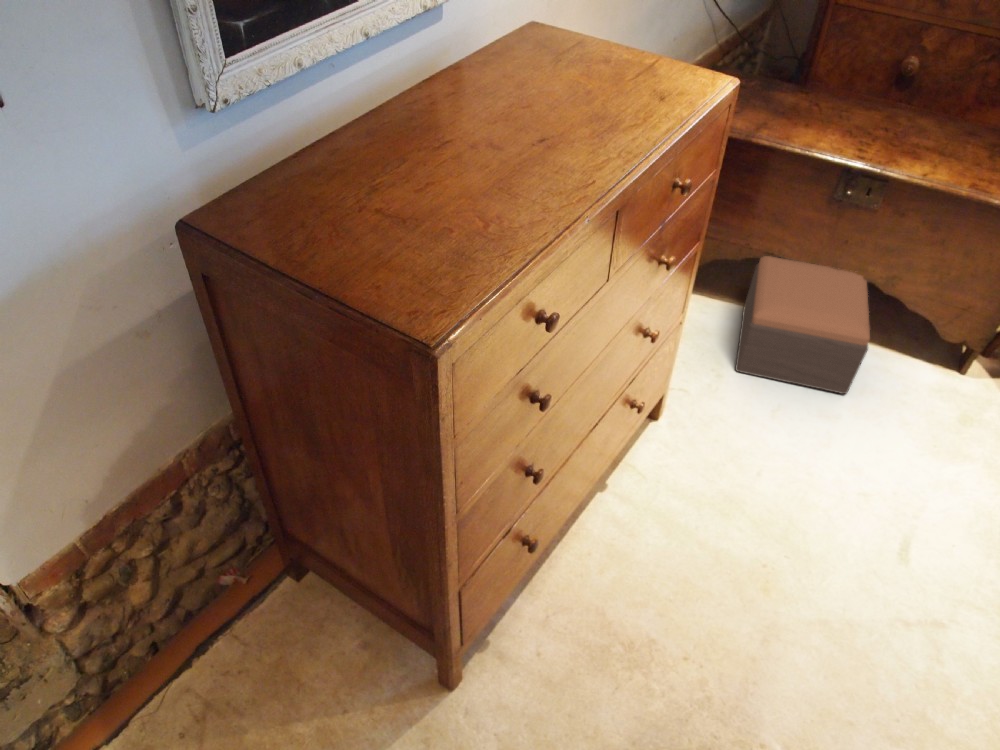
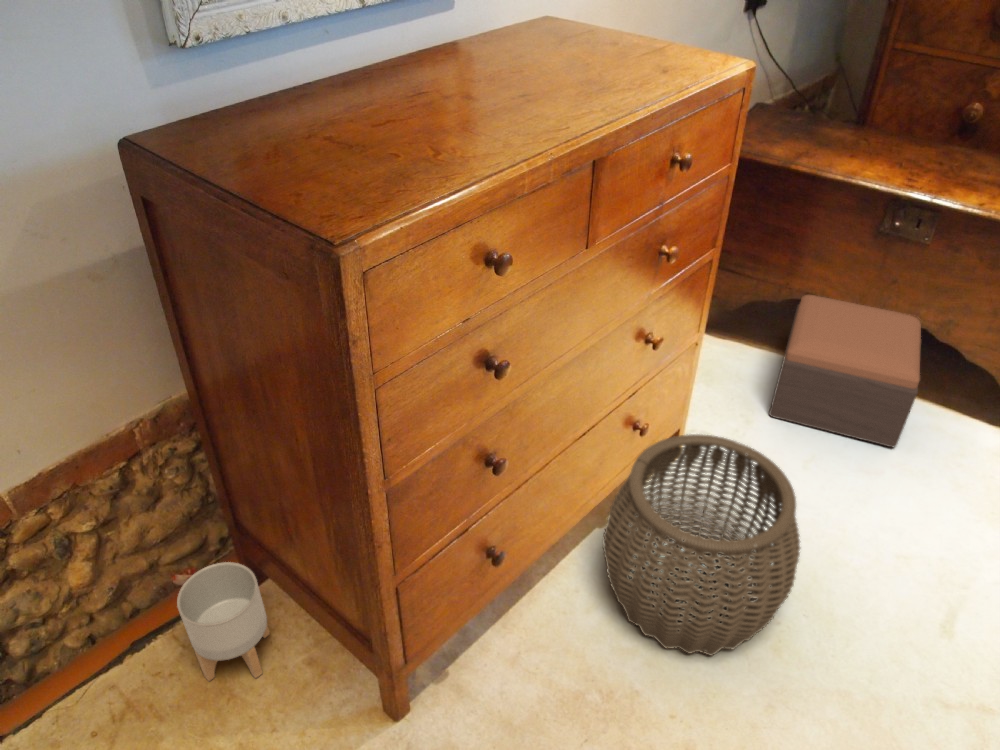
woven basket: none [611,415,784,605] -> present [603,434,800,656]
planter: none [241,570,321,674] -> present [177,562,270,681]

